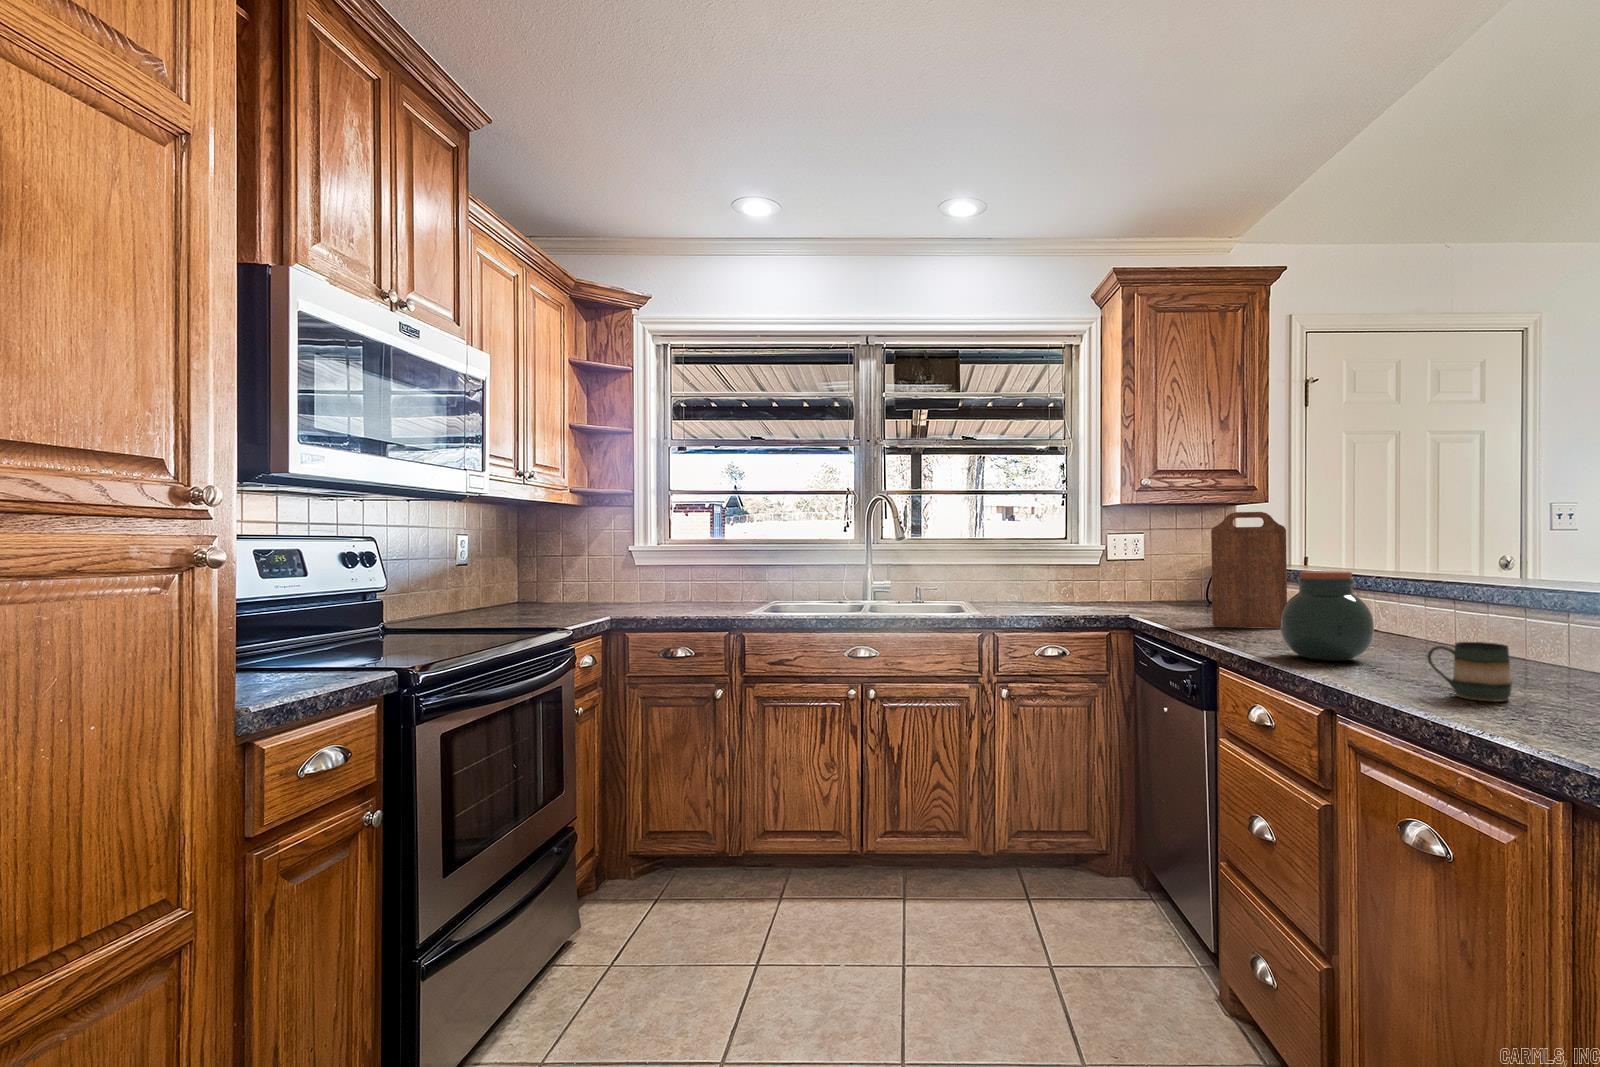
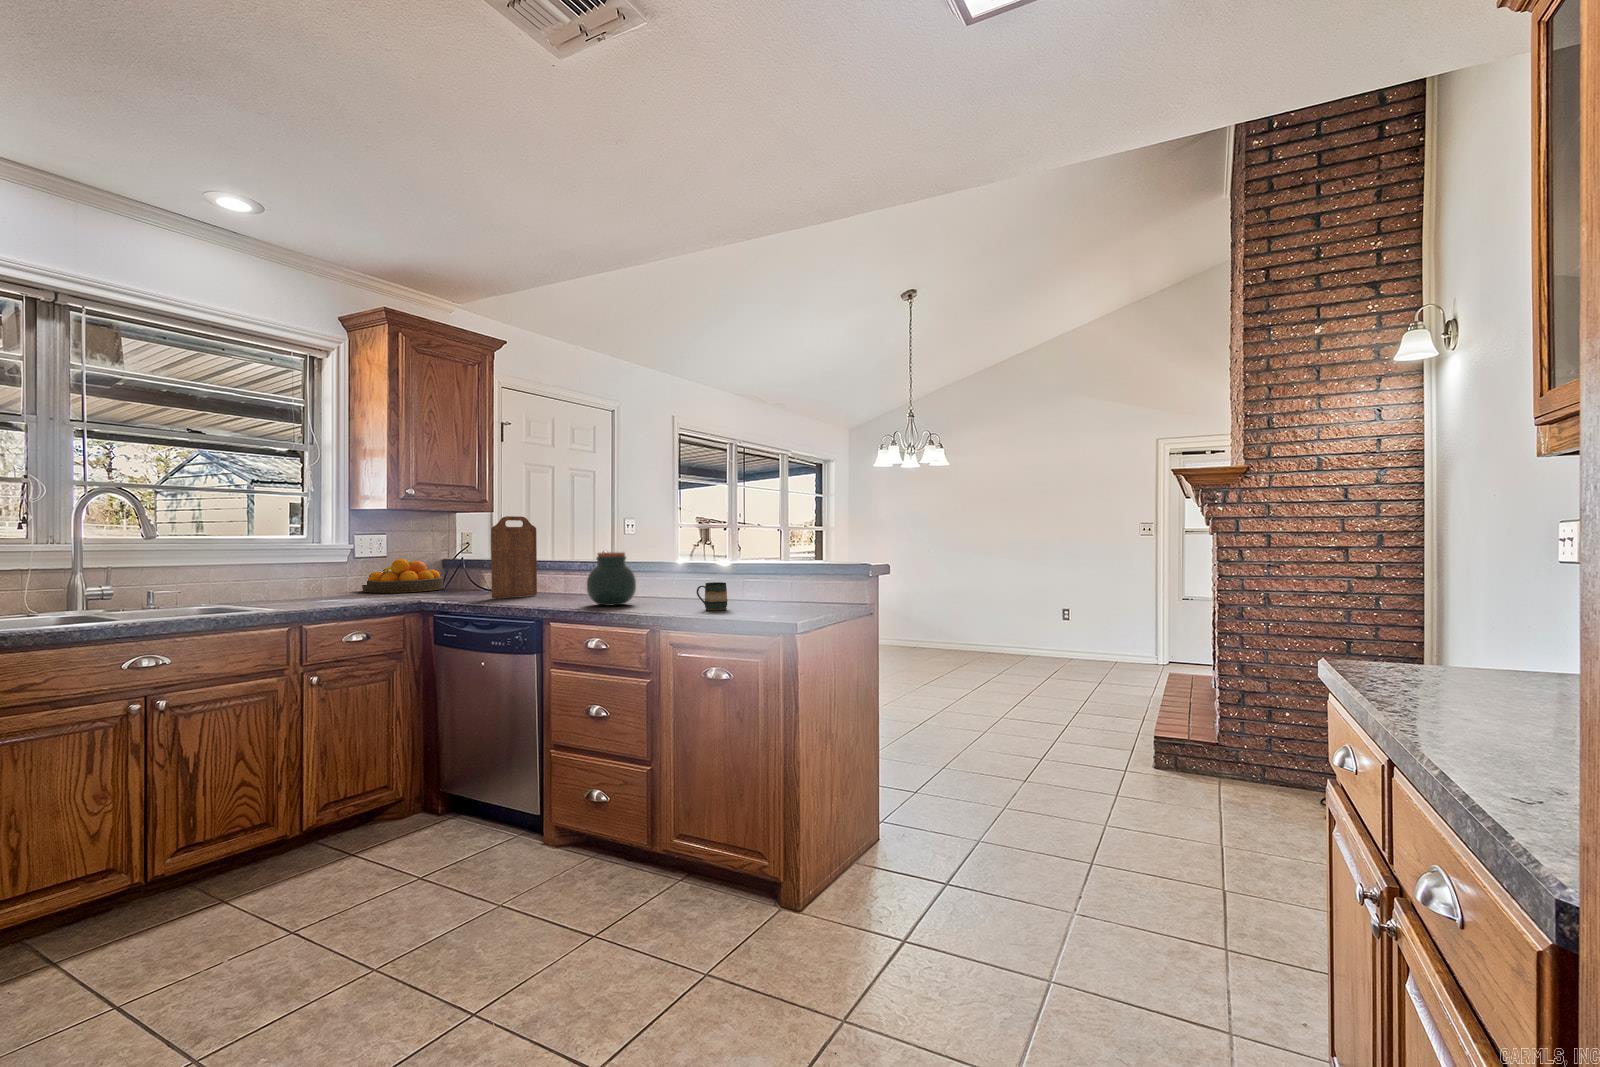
fruit bowl: none [1123,564,1218,607] -> present [362,559,444,593]

